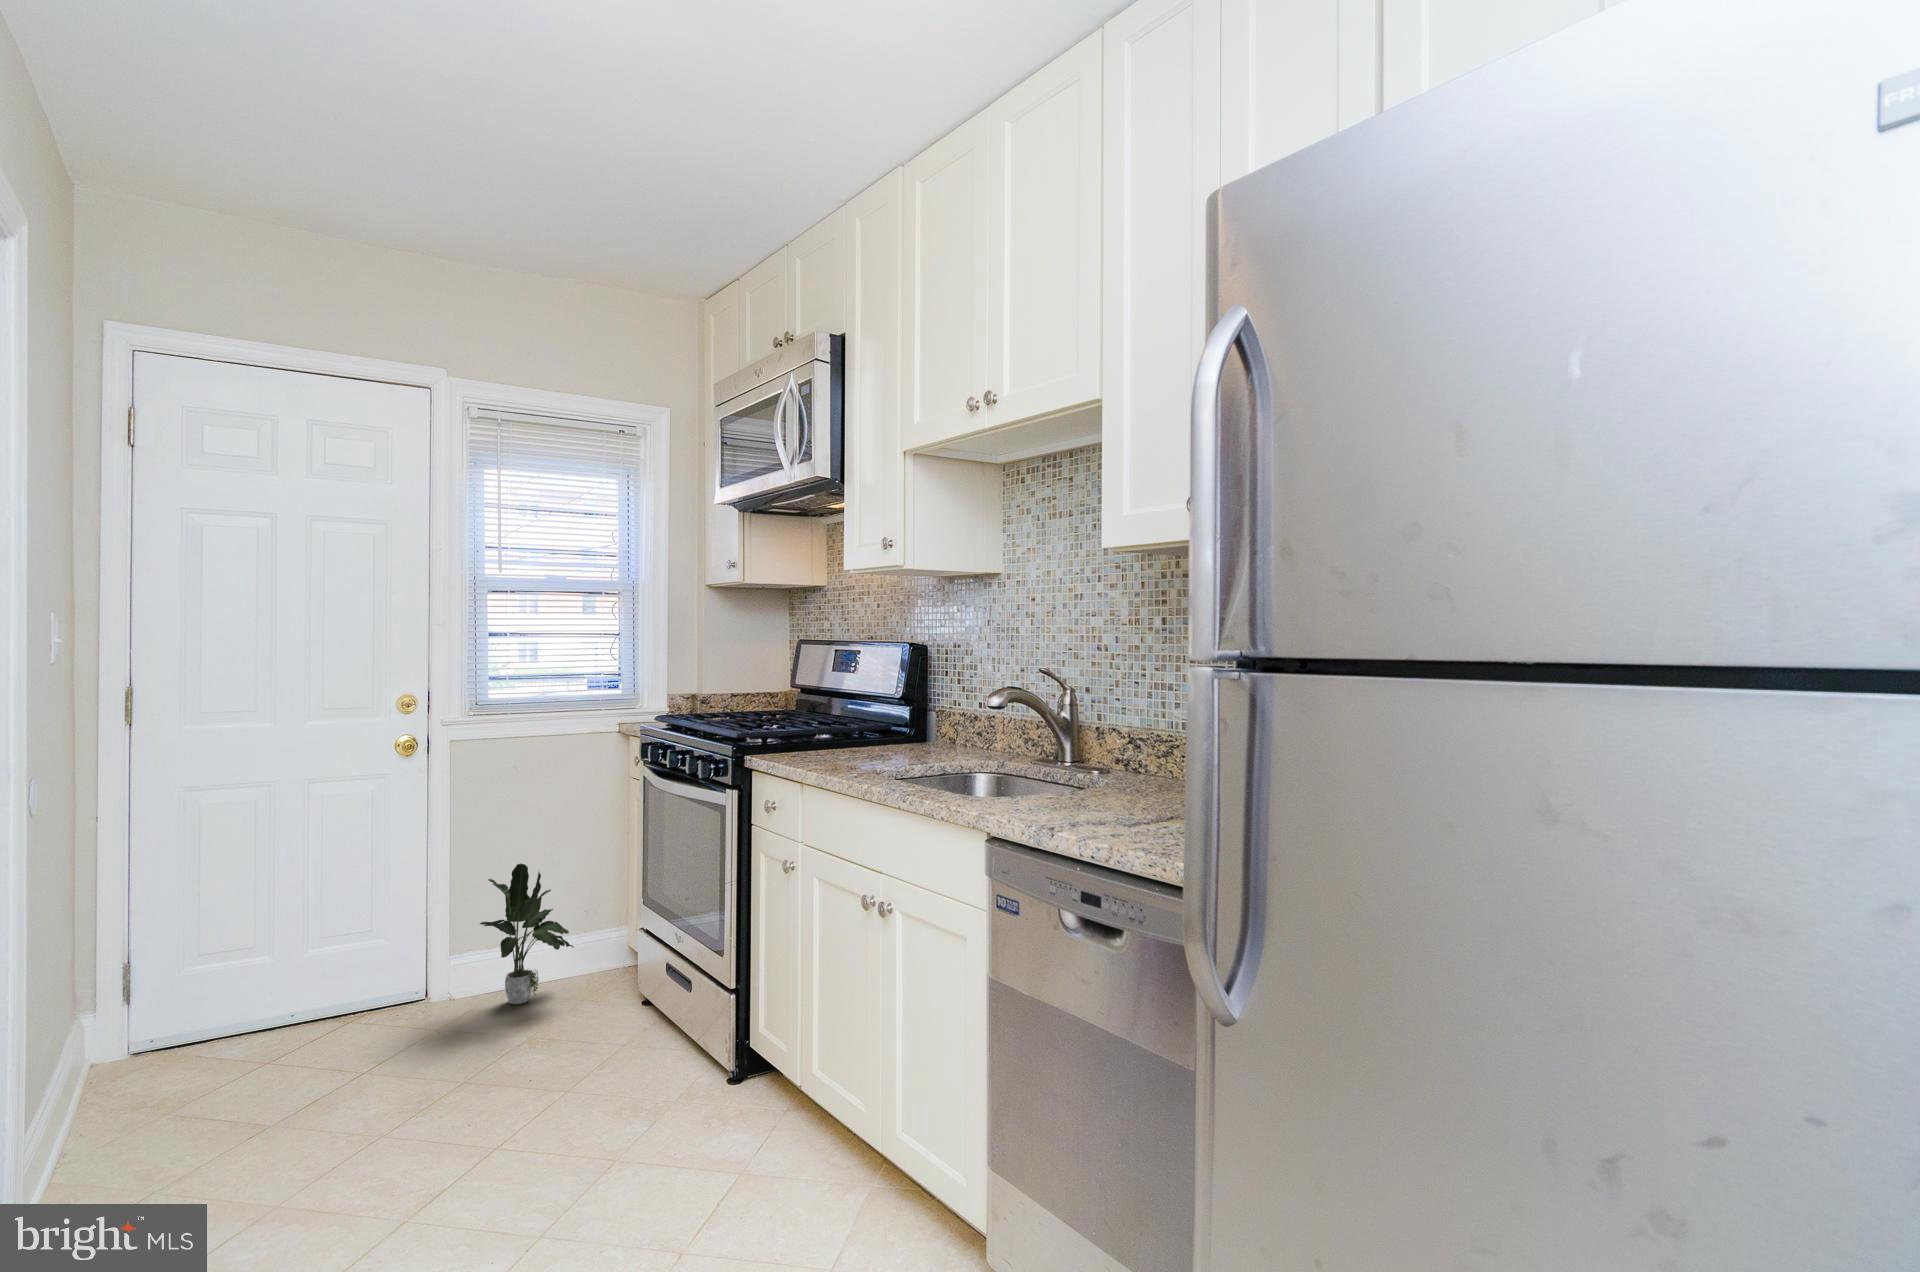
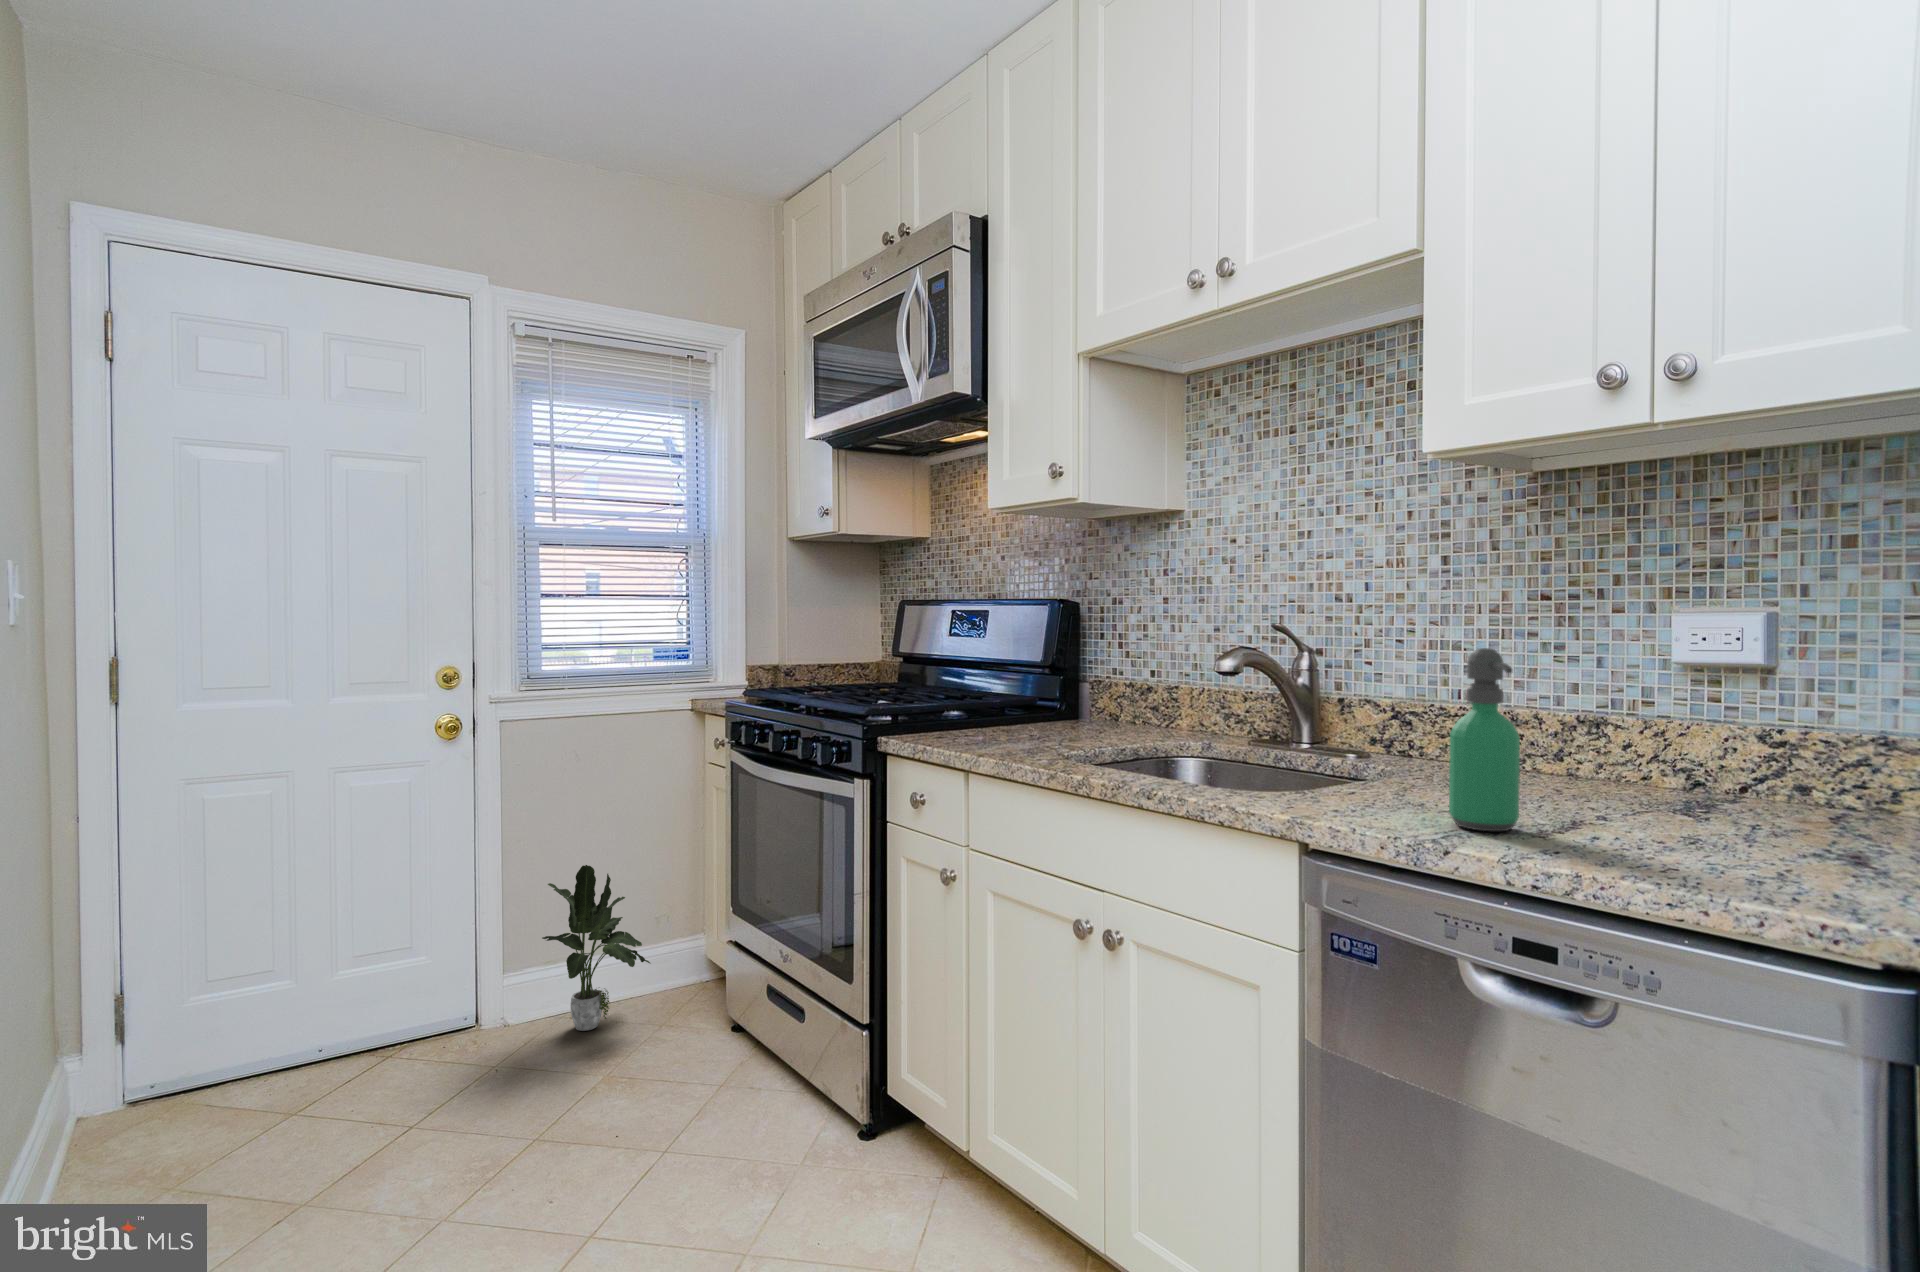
soap dispenser: none [1076,695,1119,822] -> present [1449,648,1520,831]

